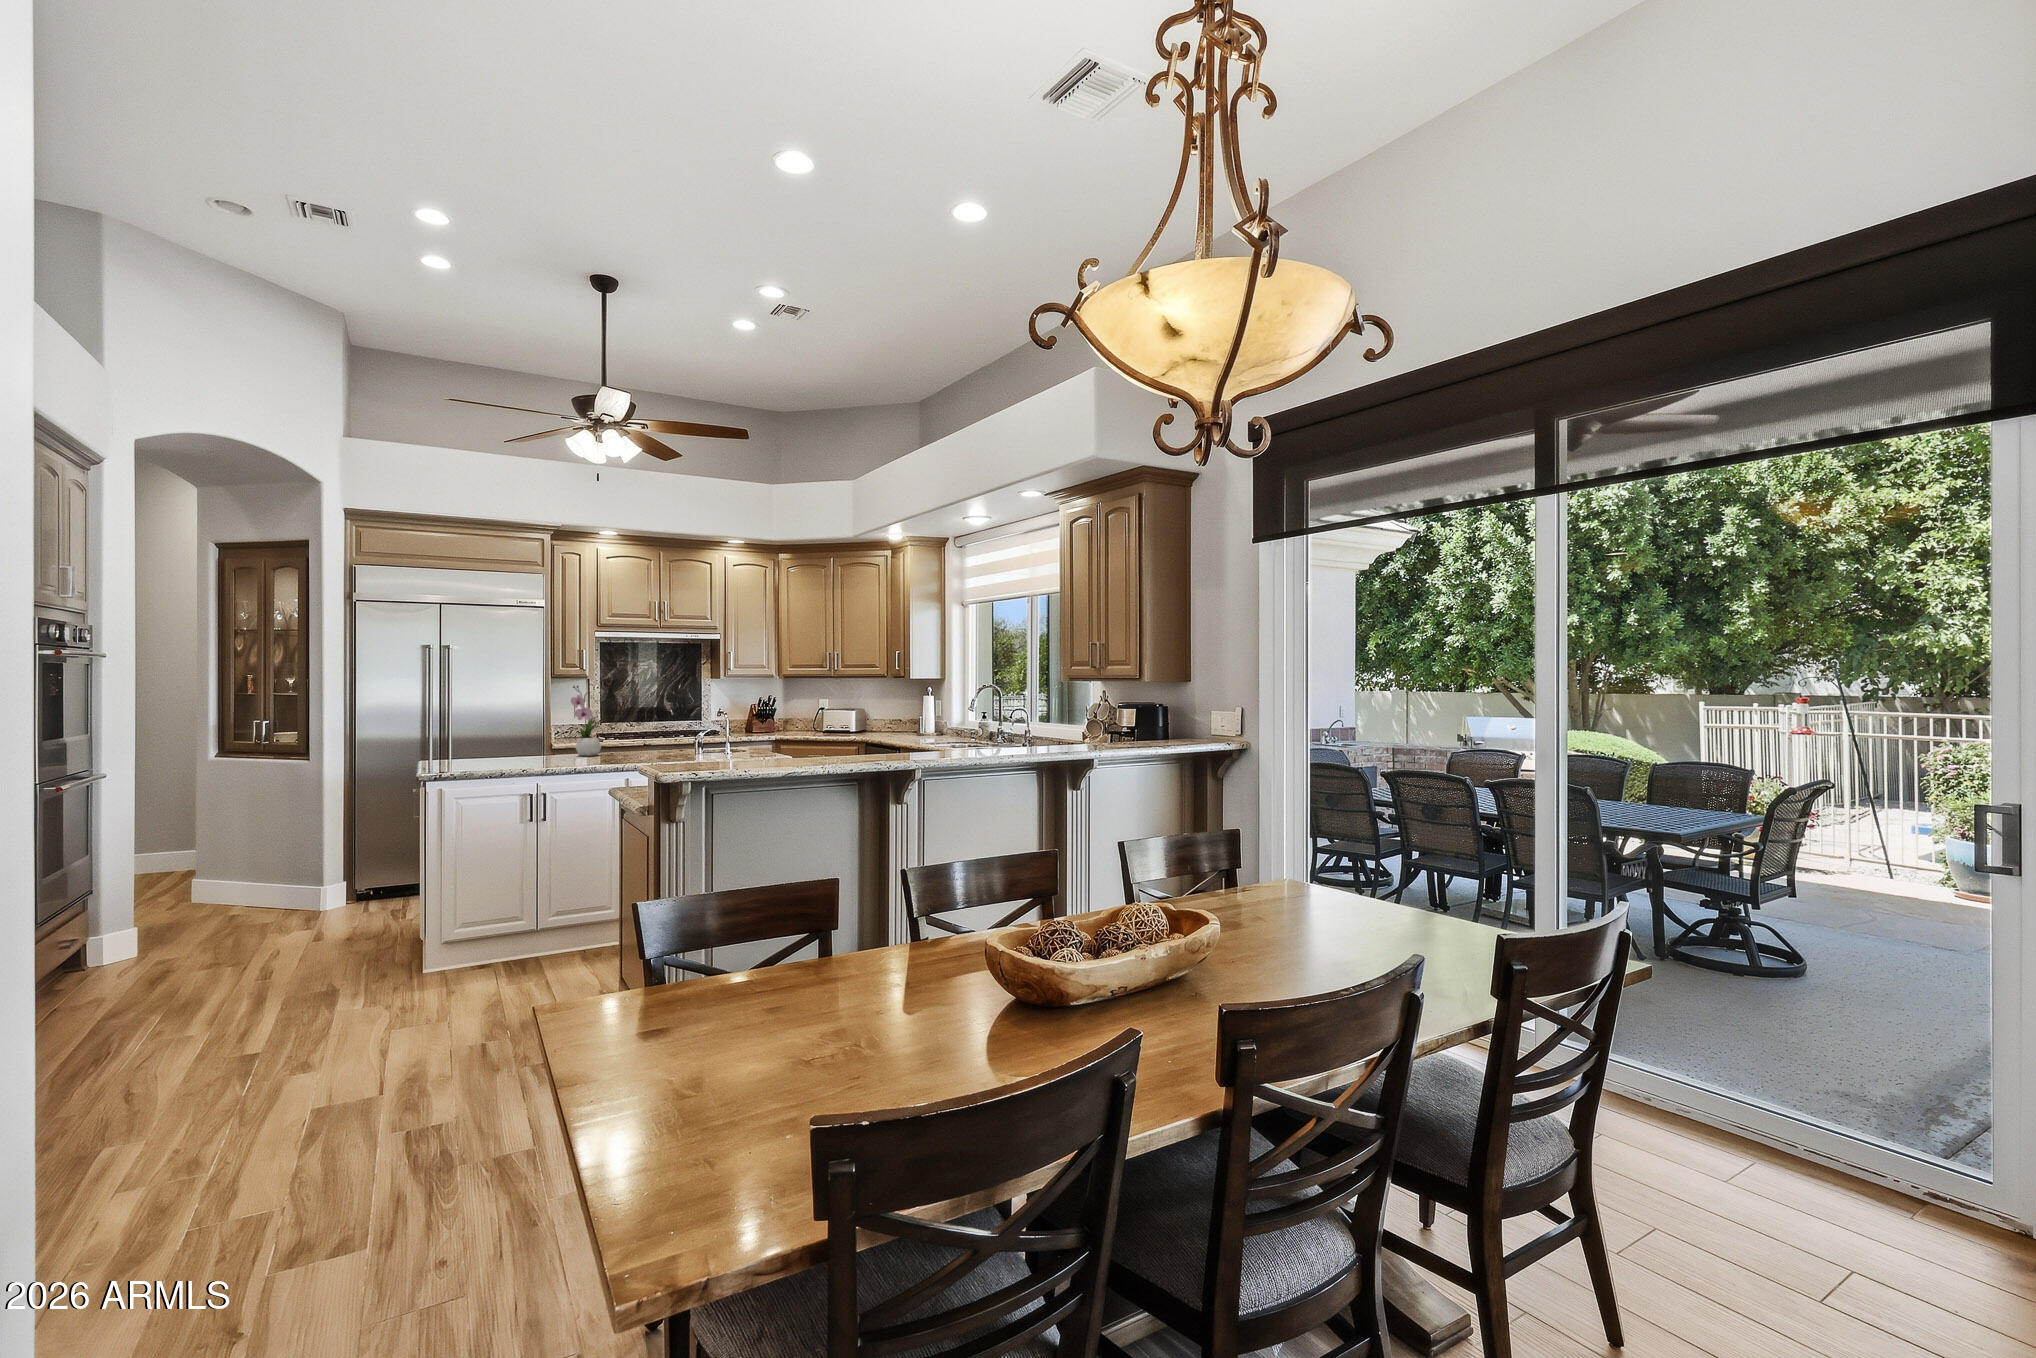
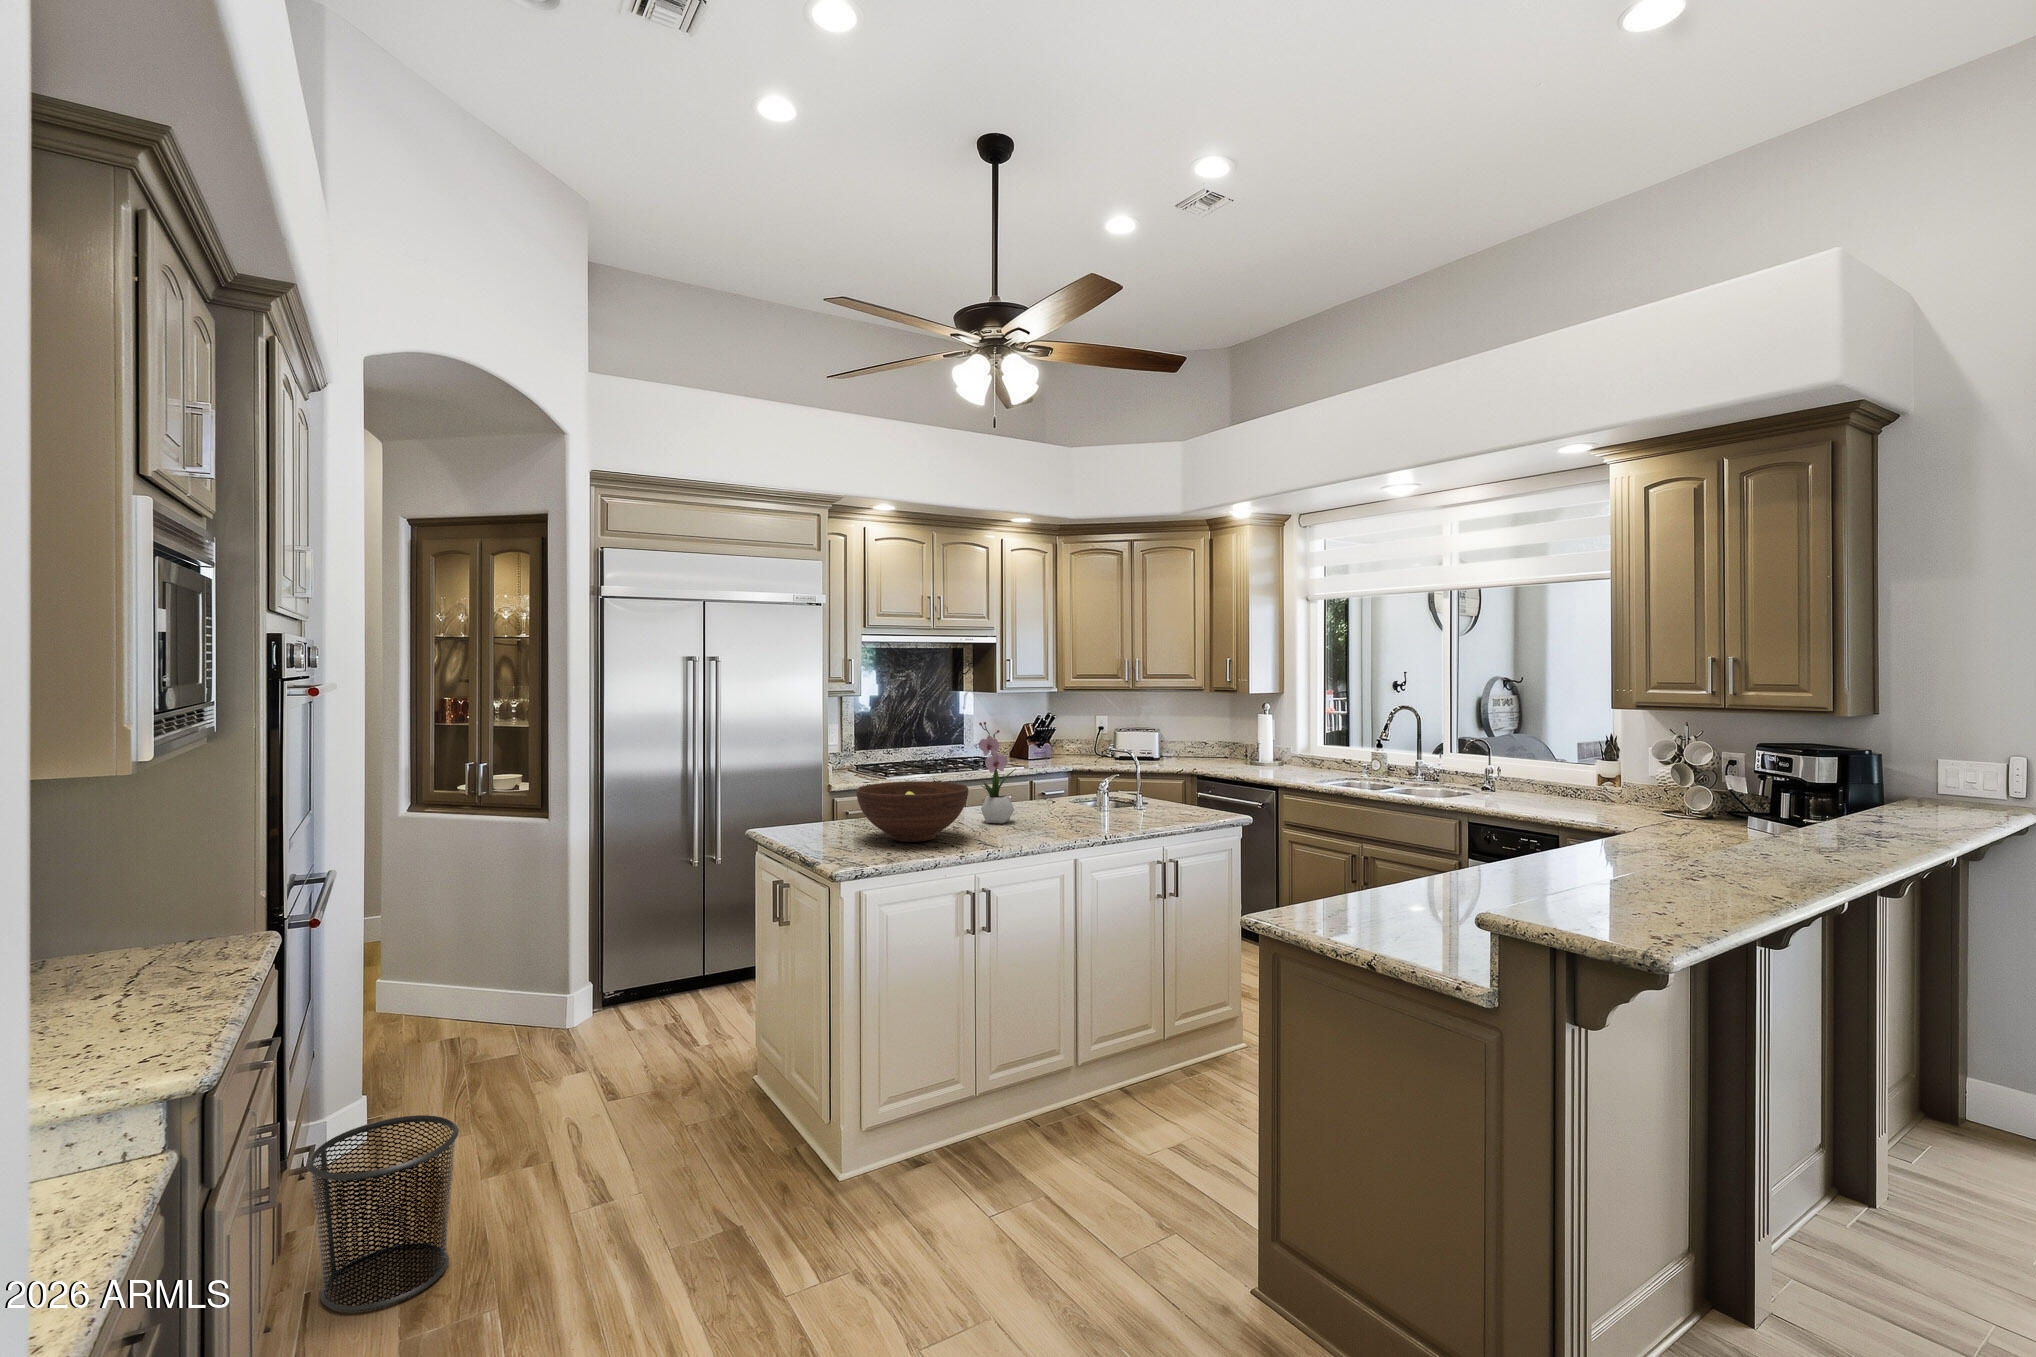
fruit bowl: none [461,725,545,762] -> present [856,781,968,842]
trash can: none [55,918,158,1019] -> present [307,1115,459,1312]

